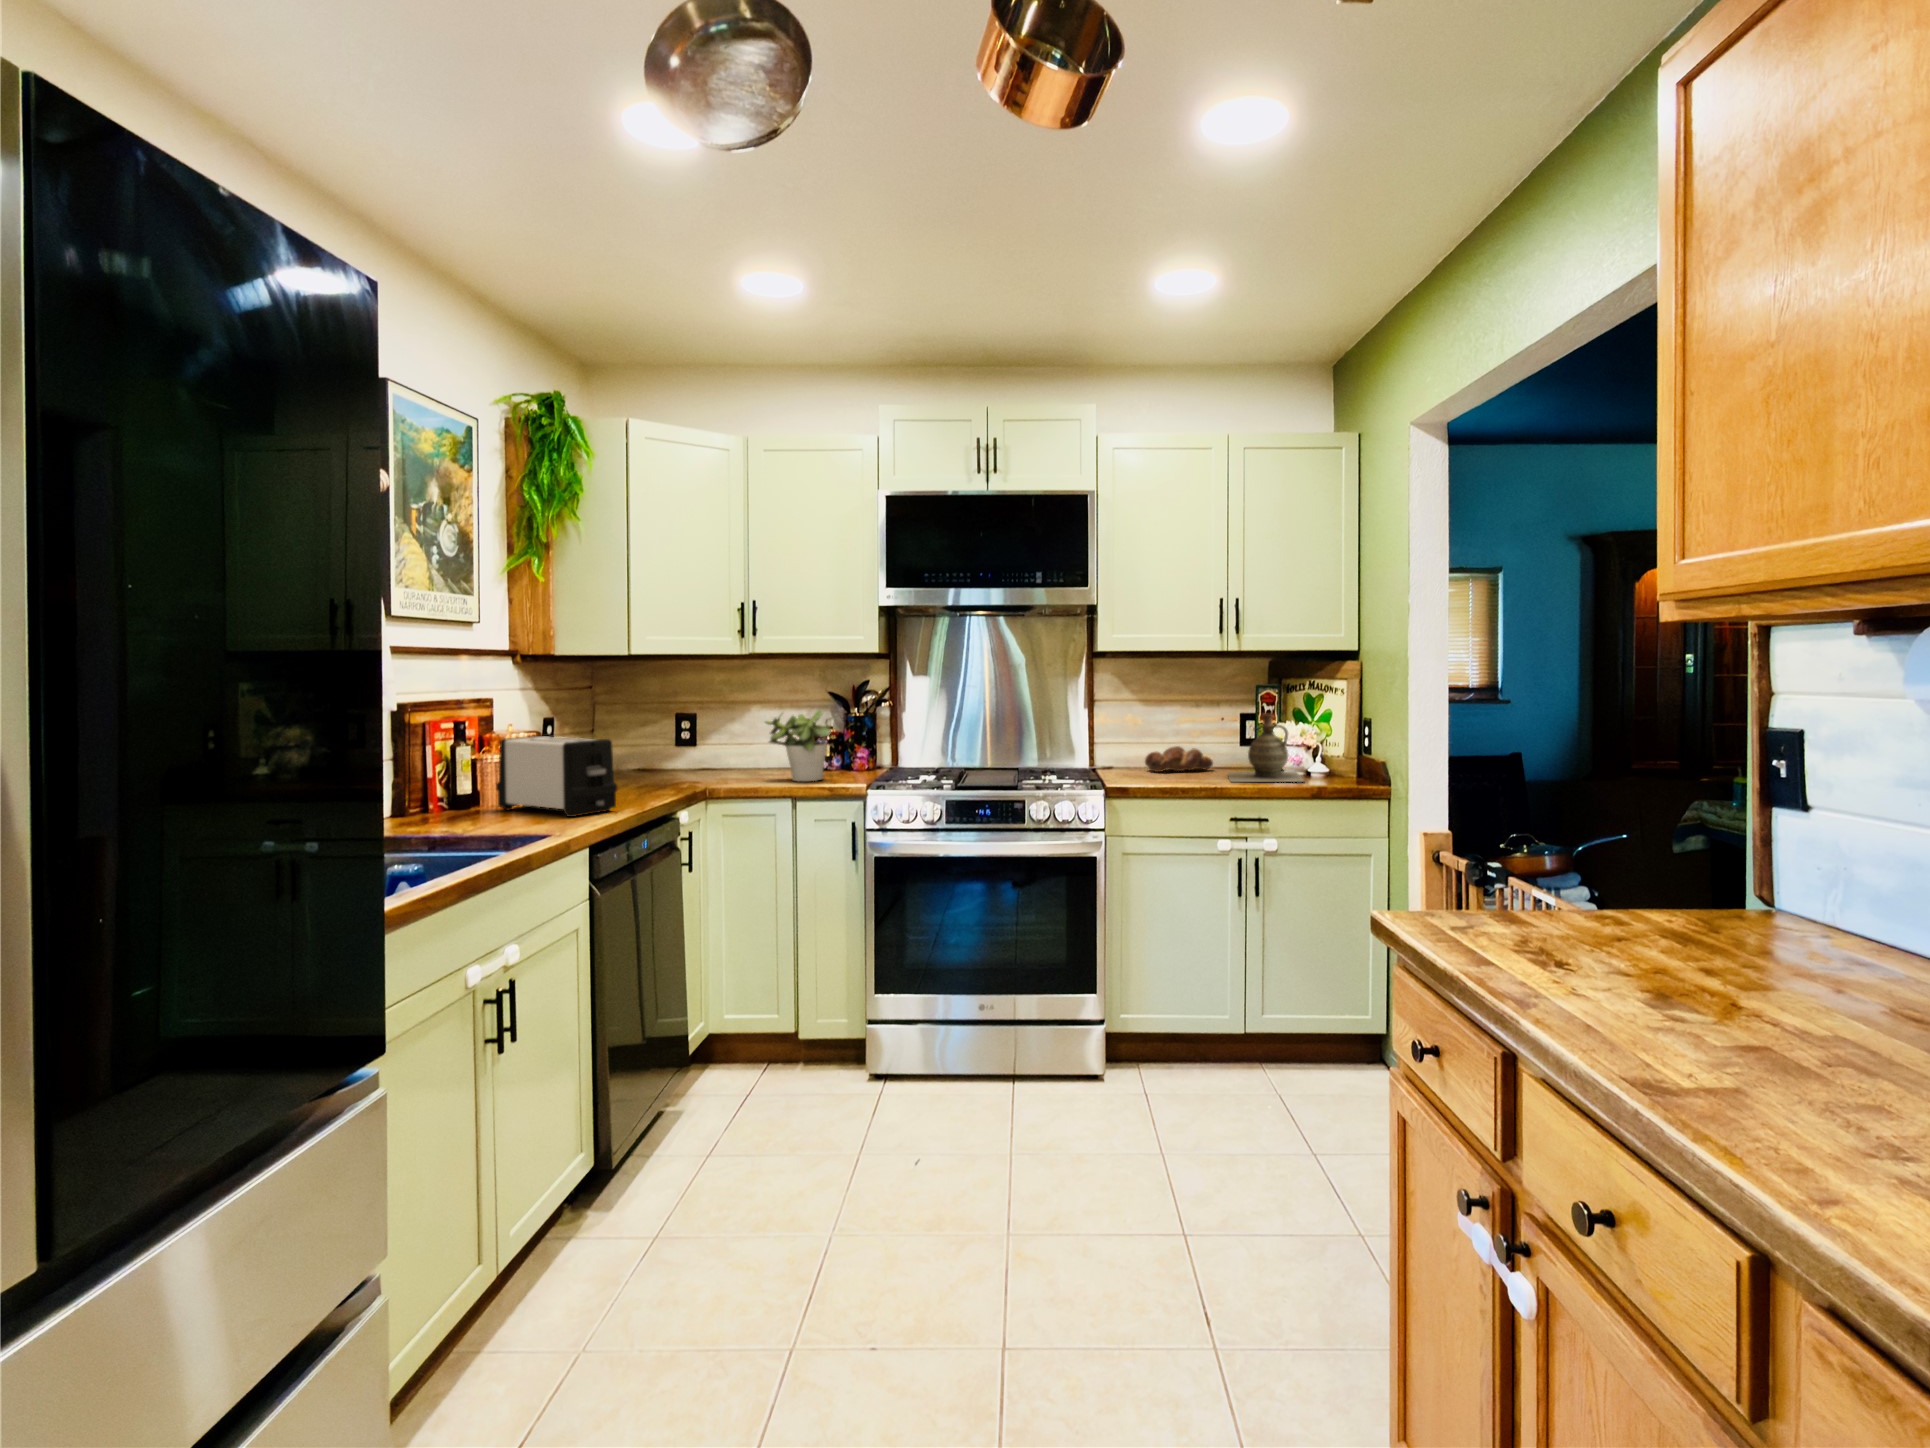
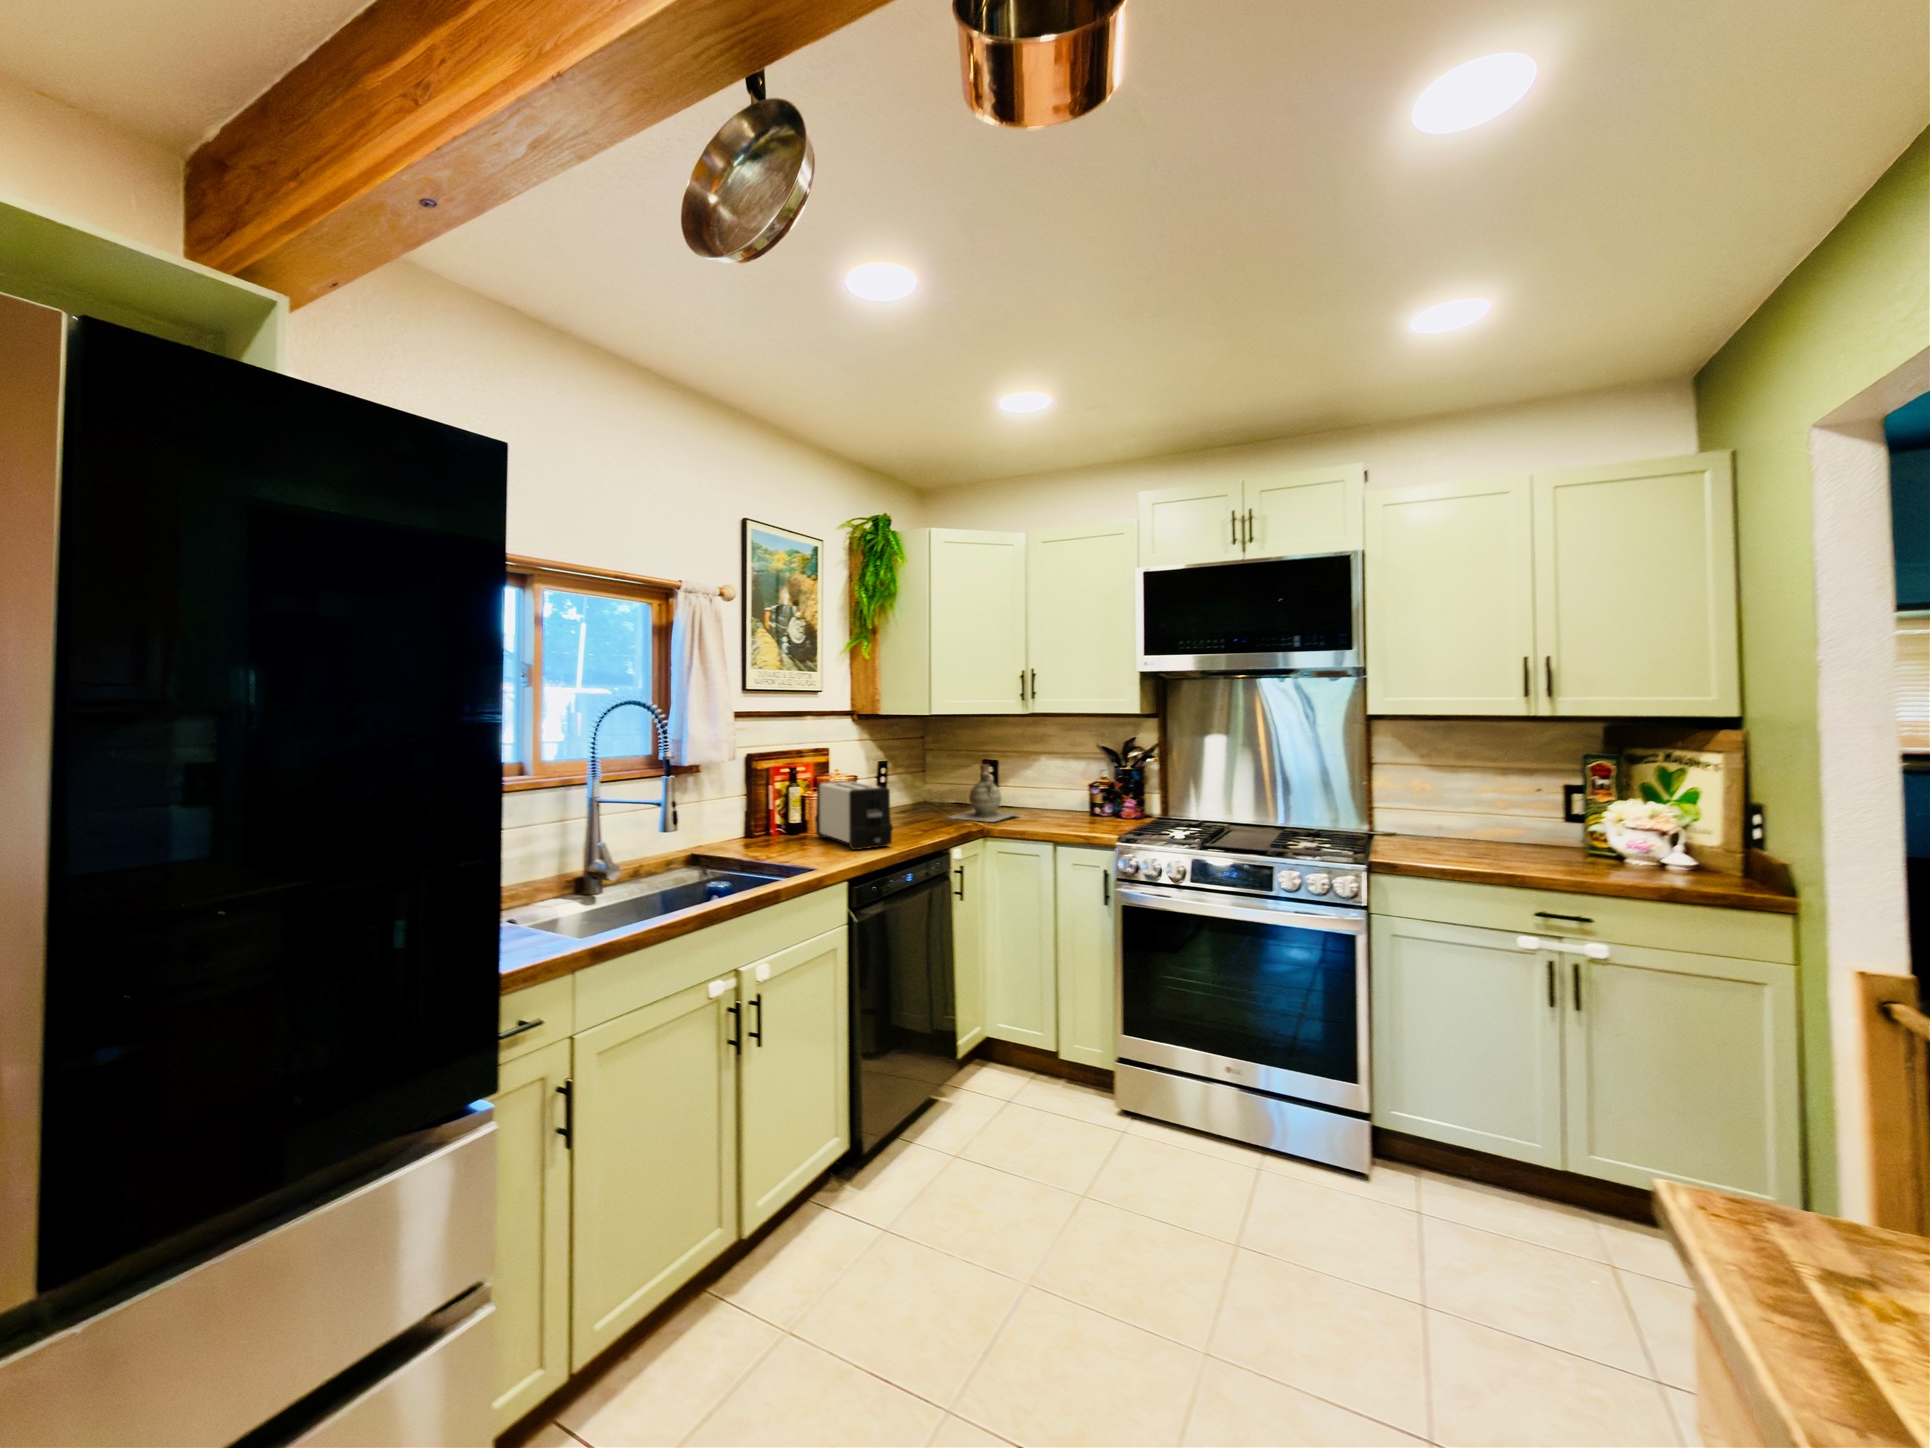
potted plant: present [765,710,831,782] -> none [1037,765,1094,828]
ceramic jug: present [1227,713,1303,782] -> present [949,764,1017,822]
bread loaf: present [1145,746,1213,772] -> none [1430,818,1522,847]

